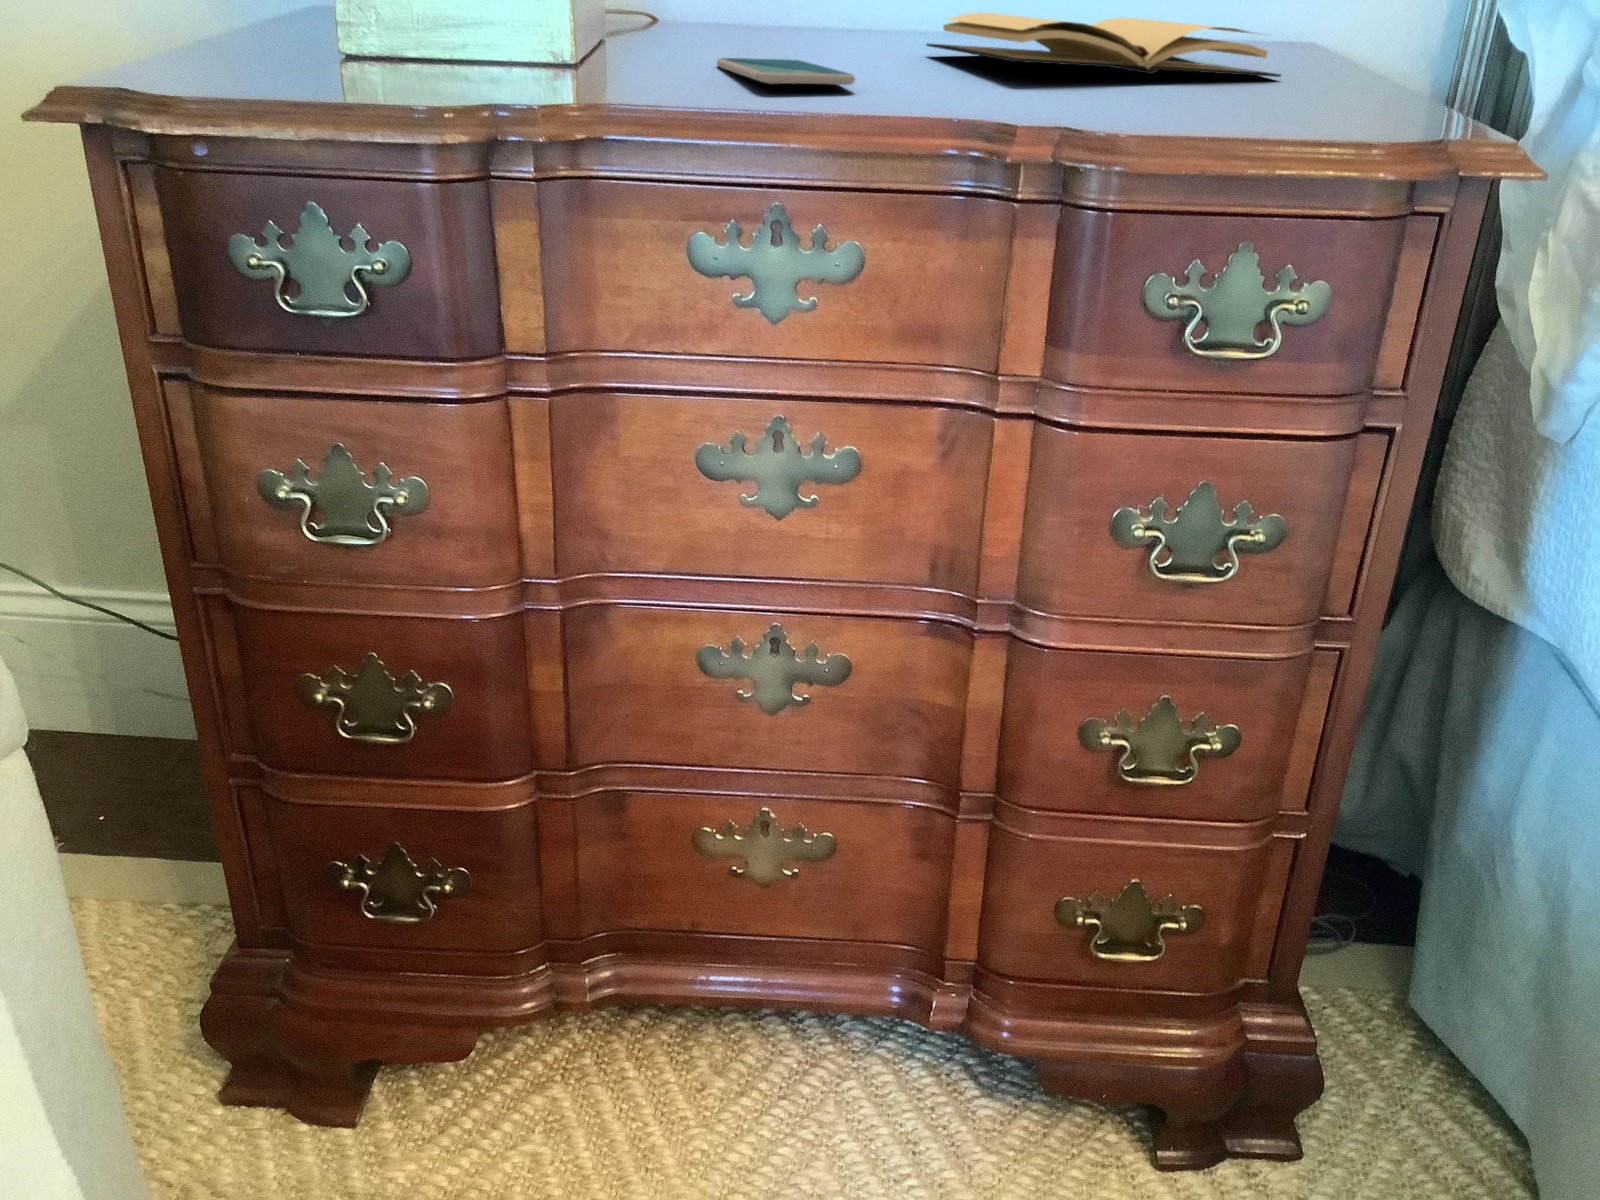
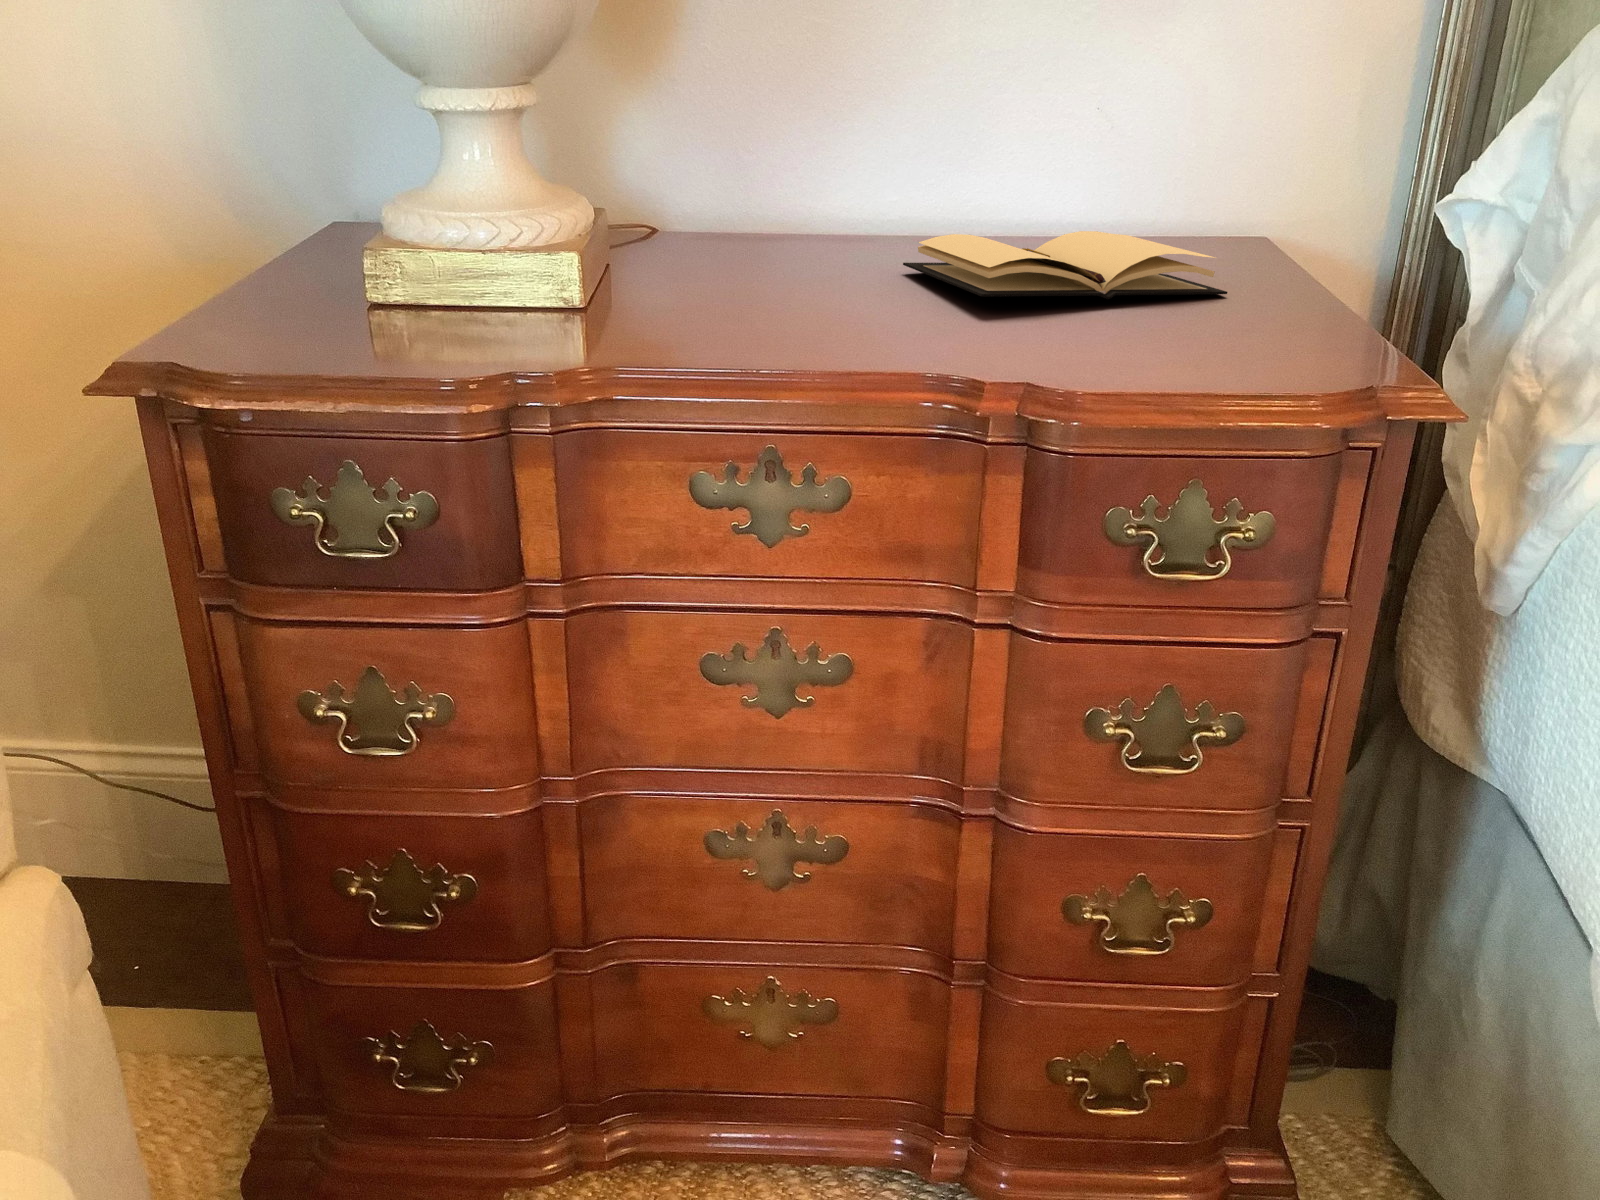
smartphone: present [717,58,855,85] -> none [712,289,838,330]

